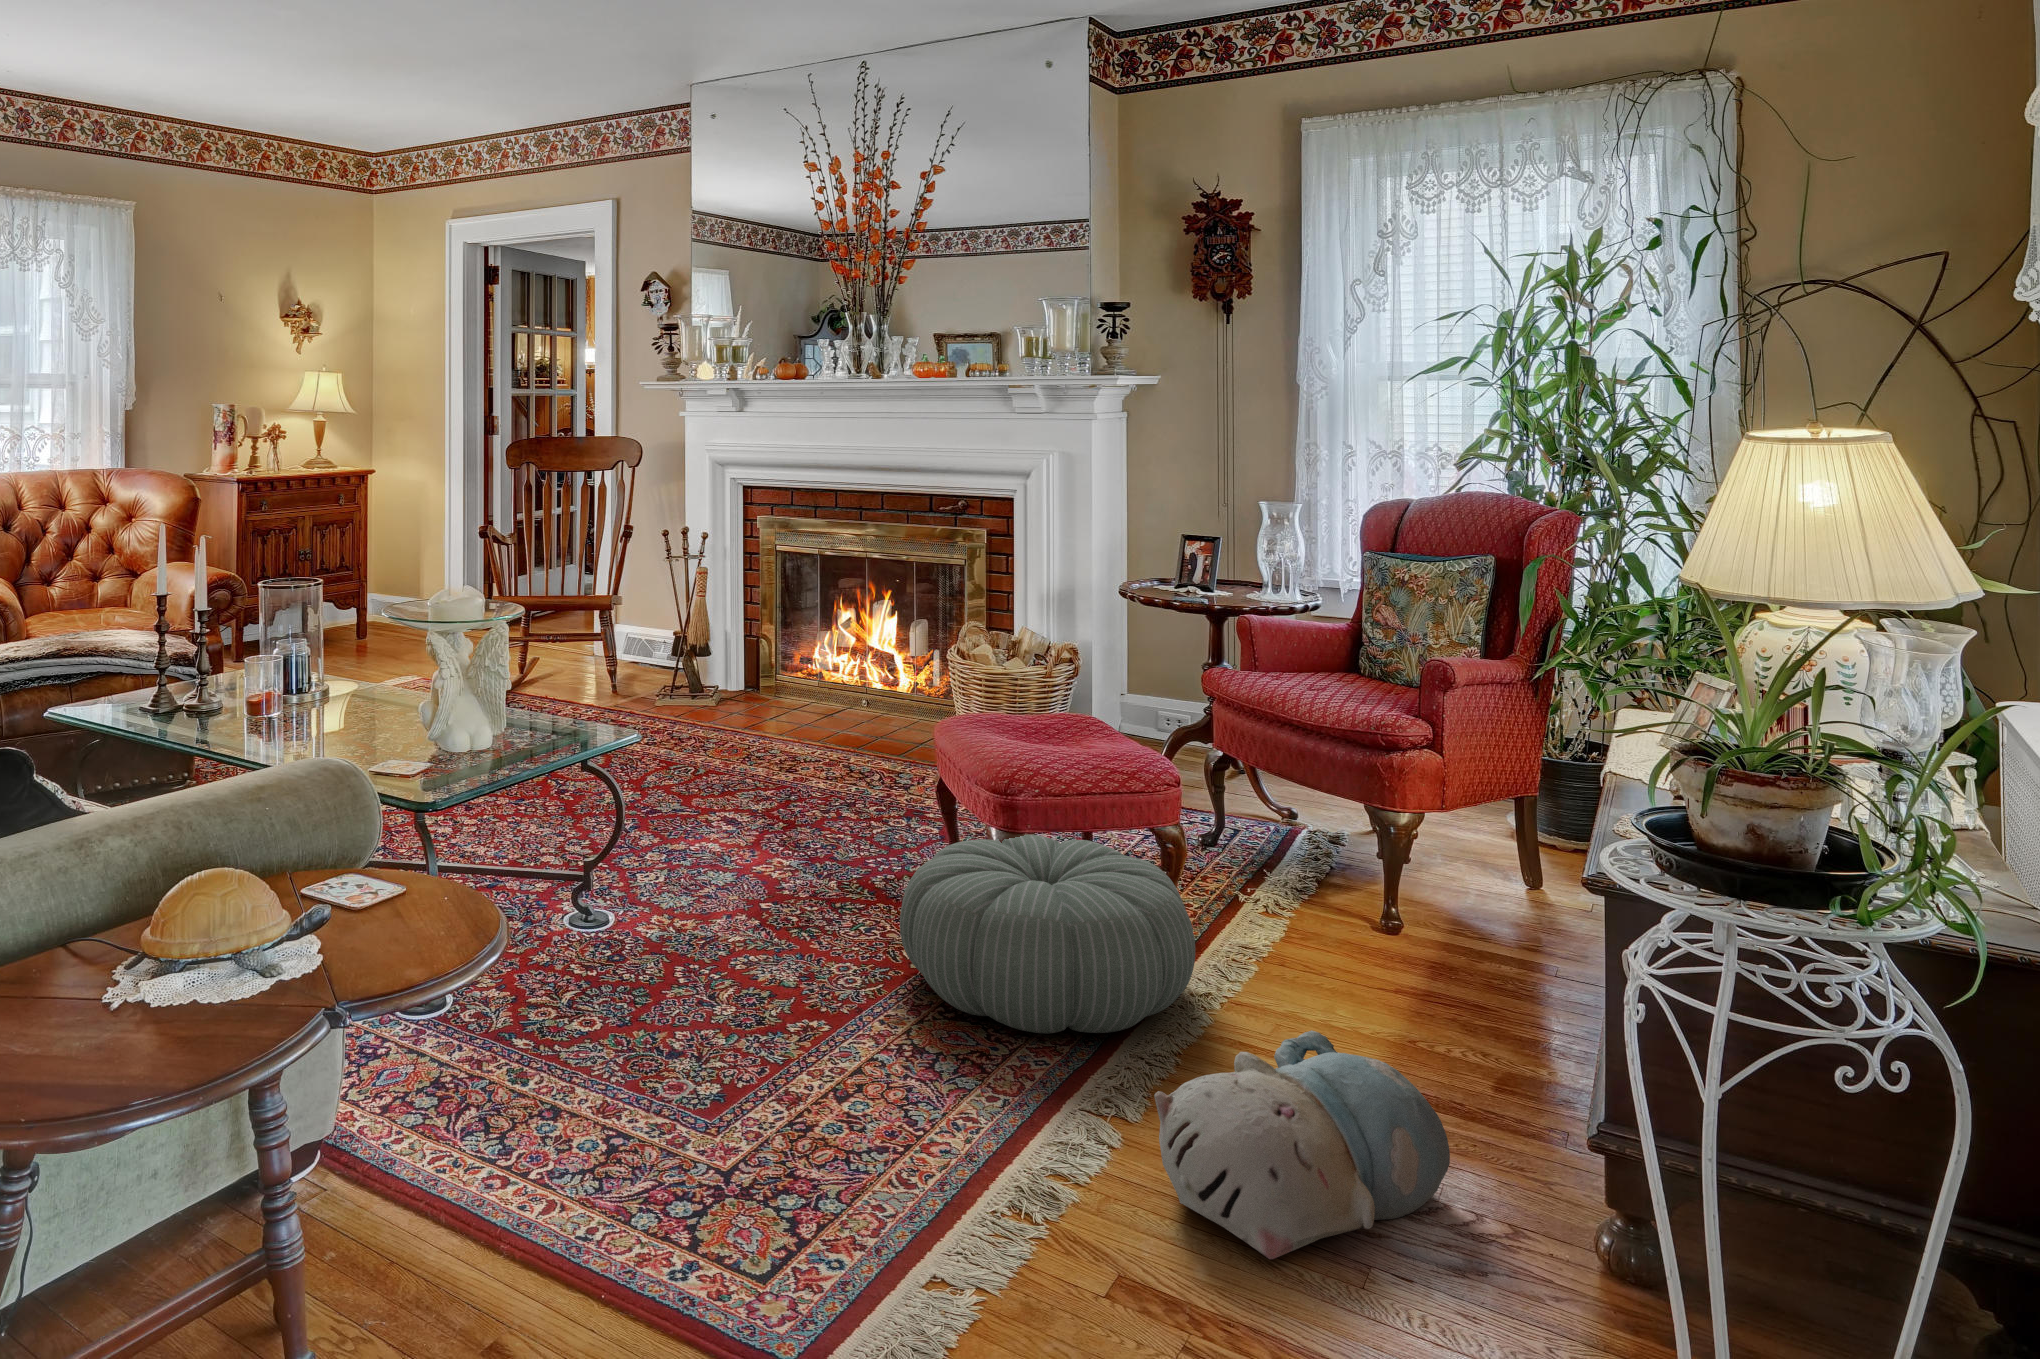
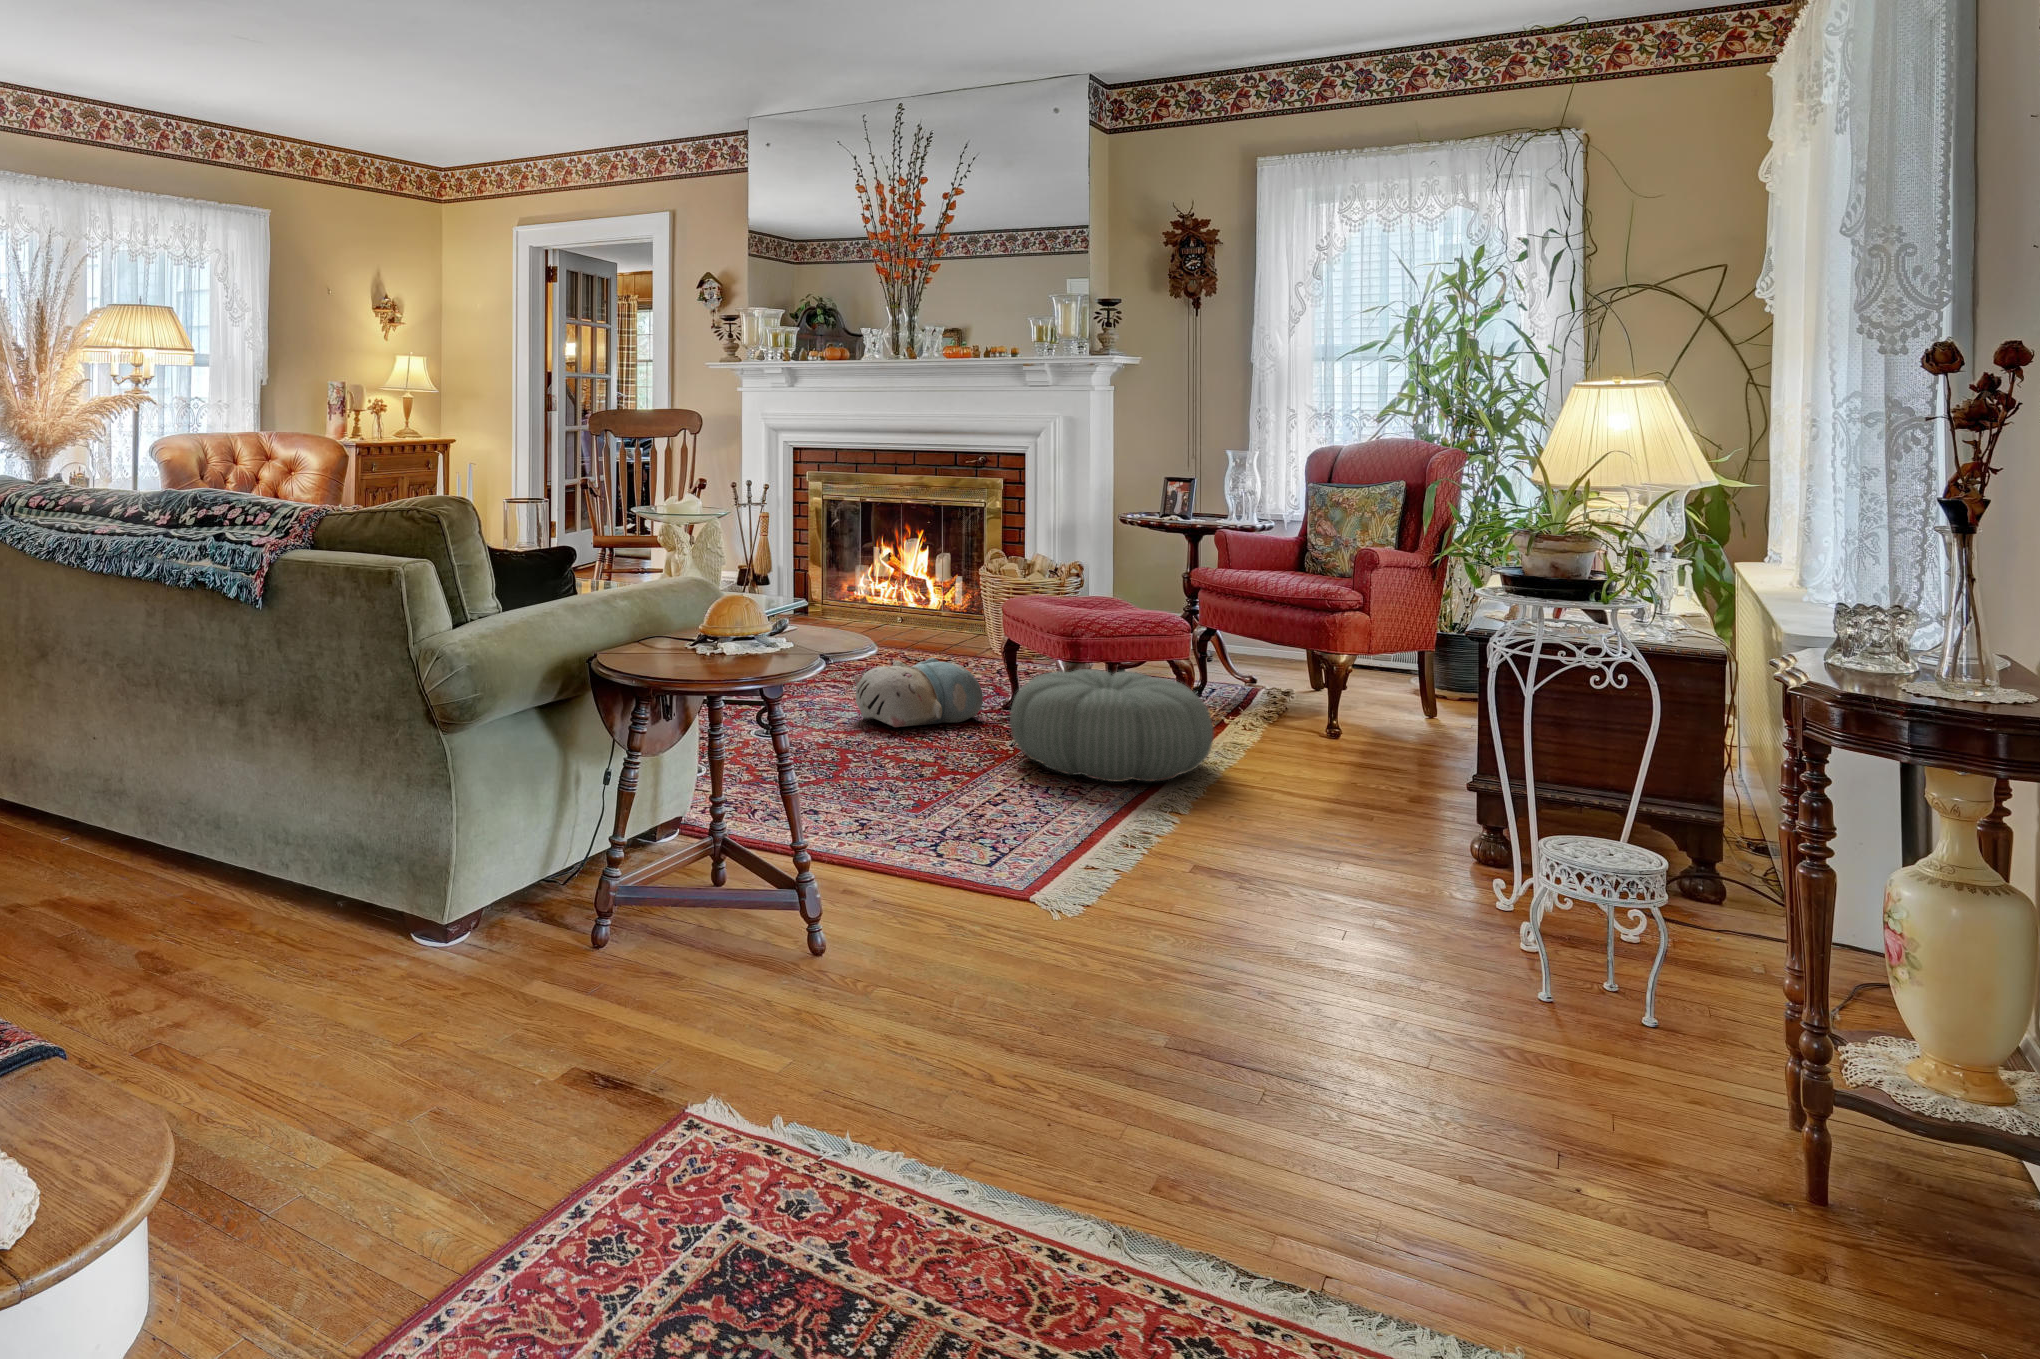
plush toy: present [1154,1030,1450,1259] -> present [854,658,983,727]

